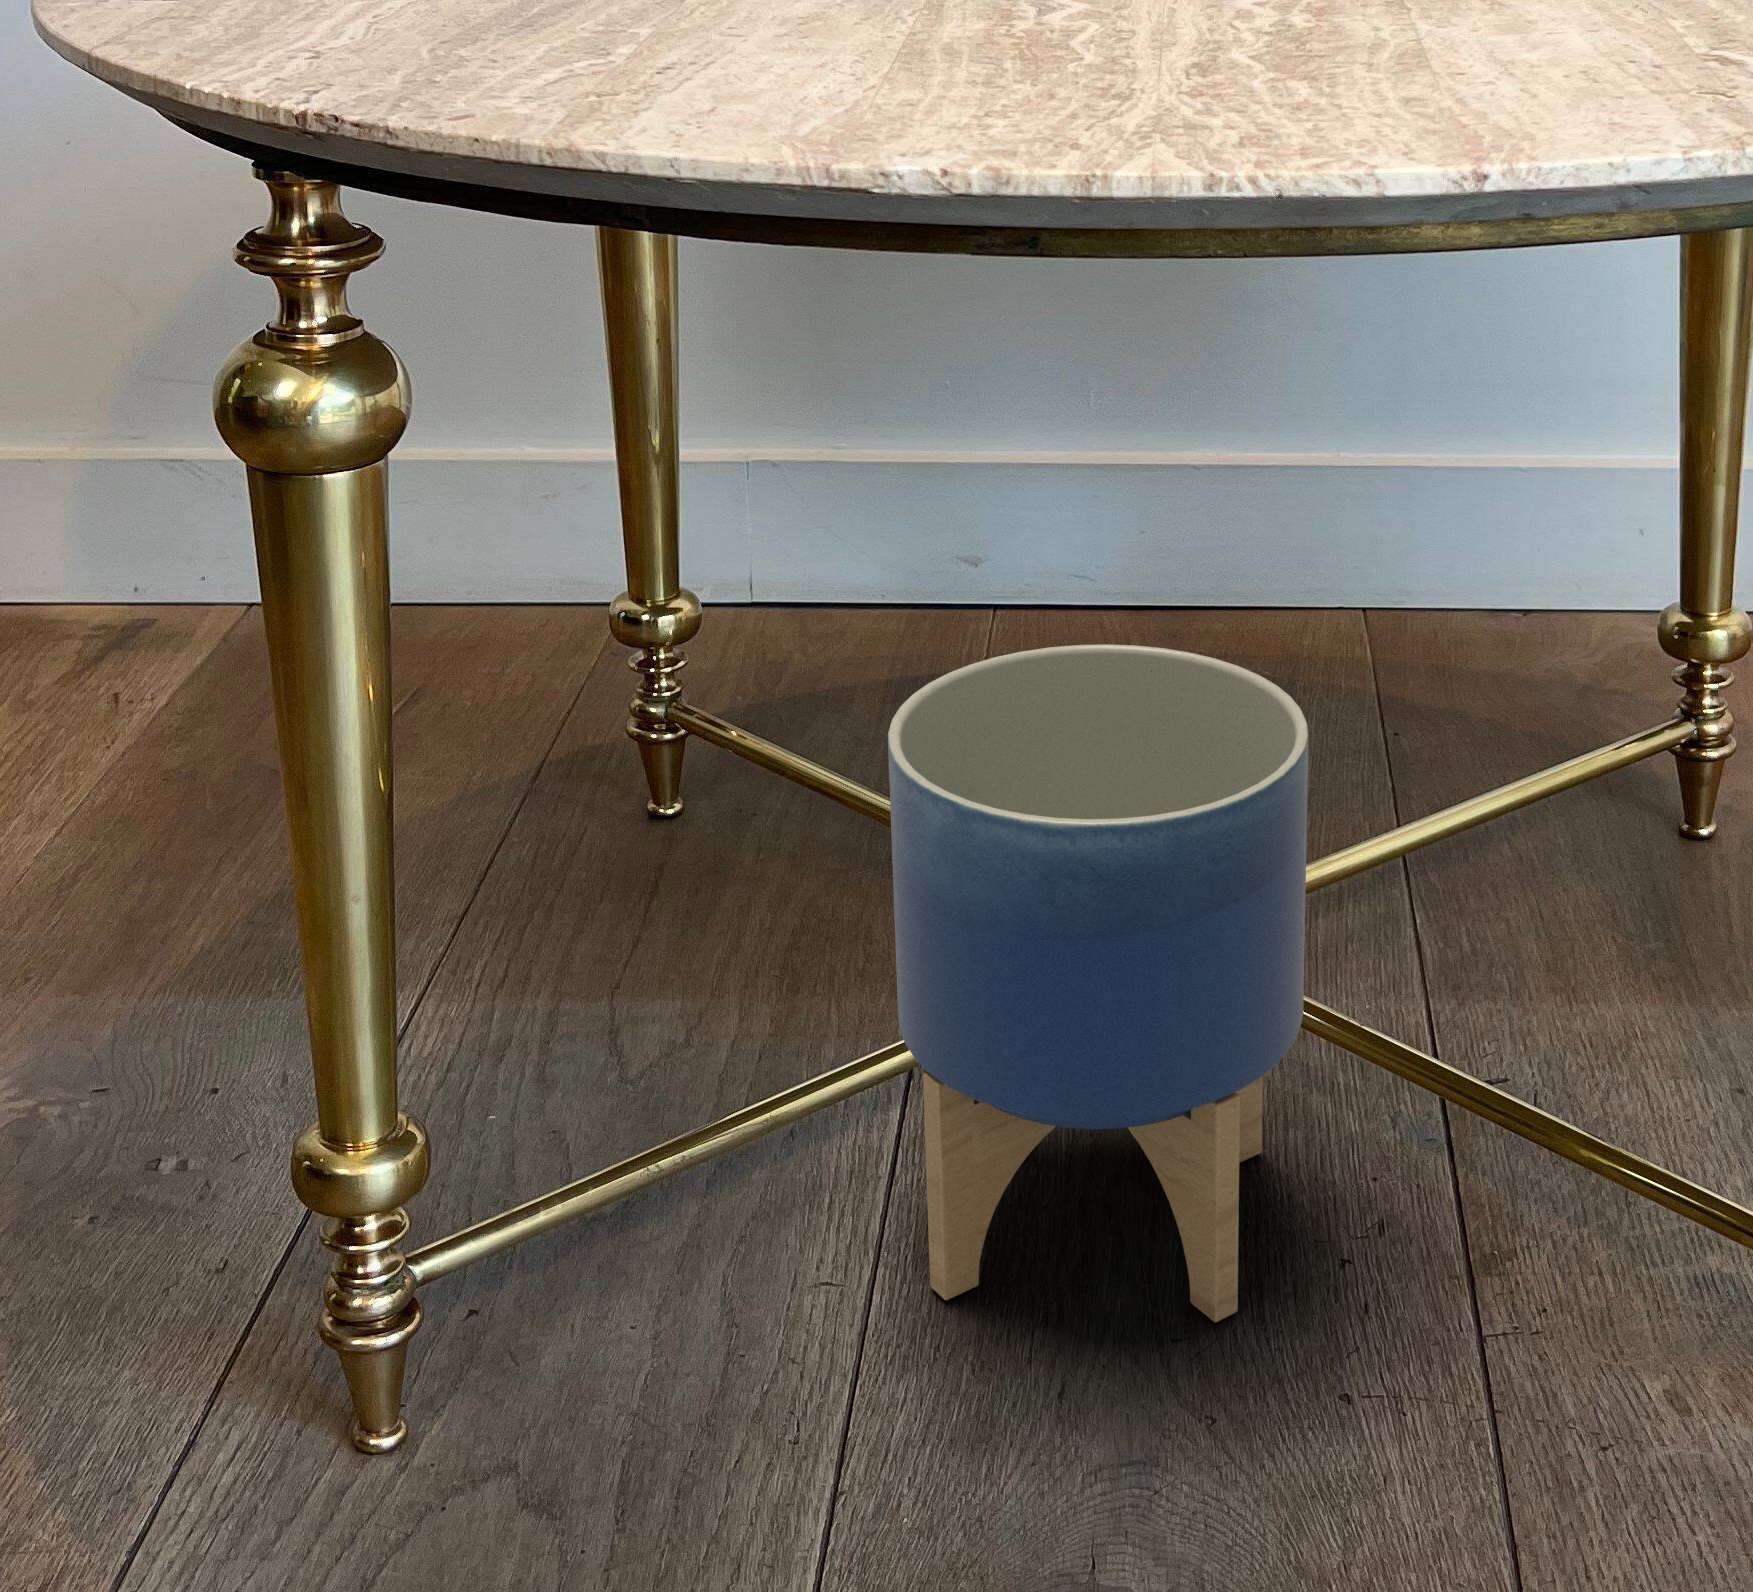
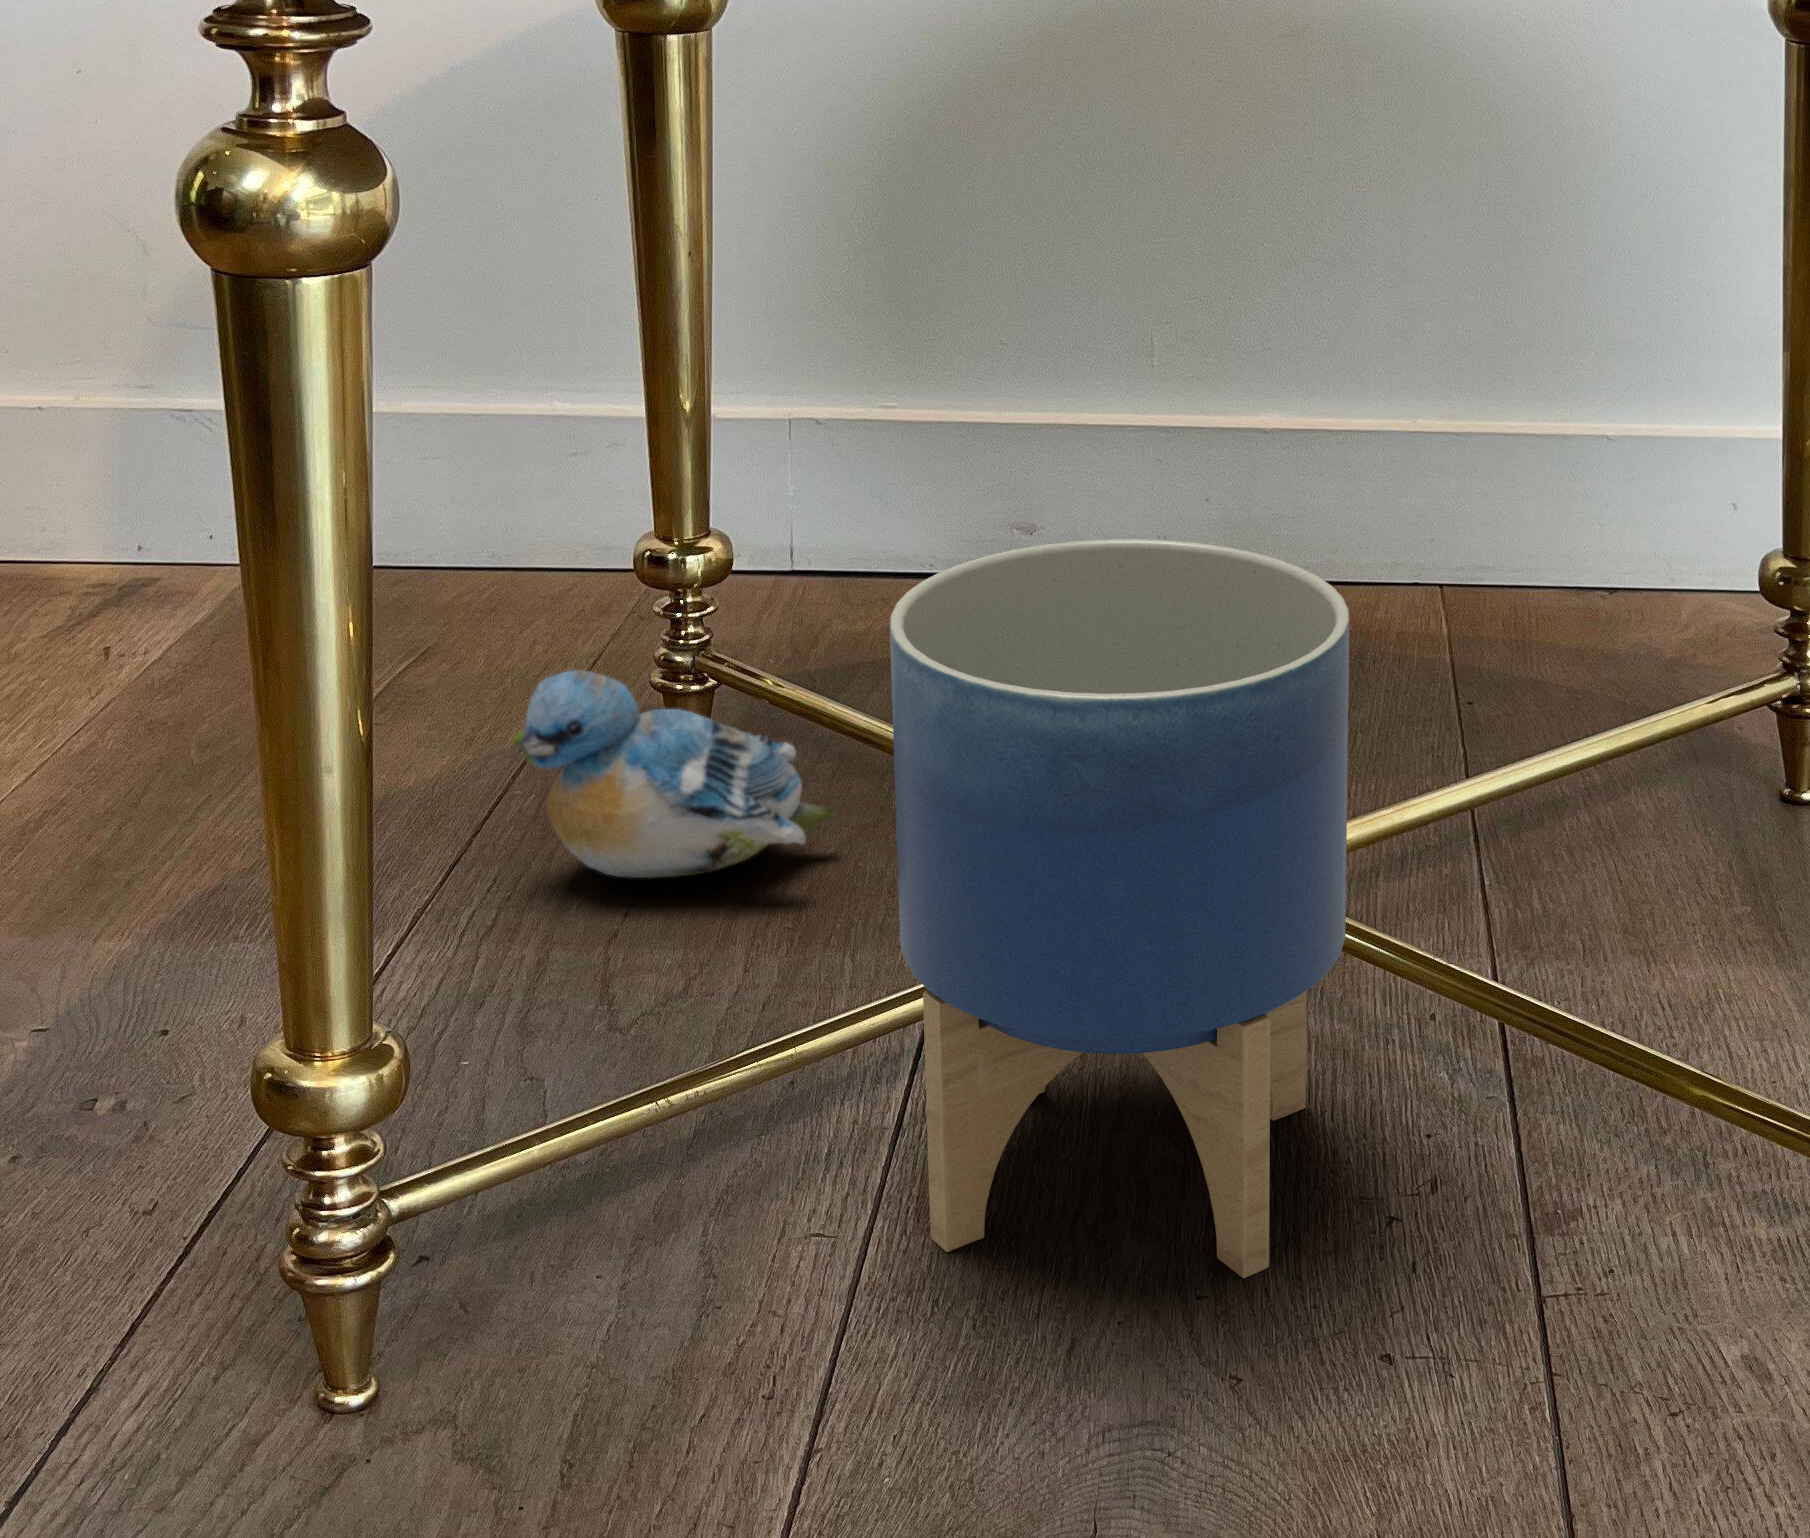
plush toy: none [514,738,816,926] -> present [513,670,838,878]

